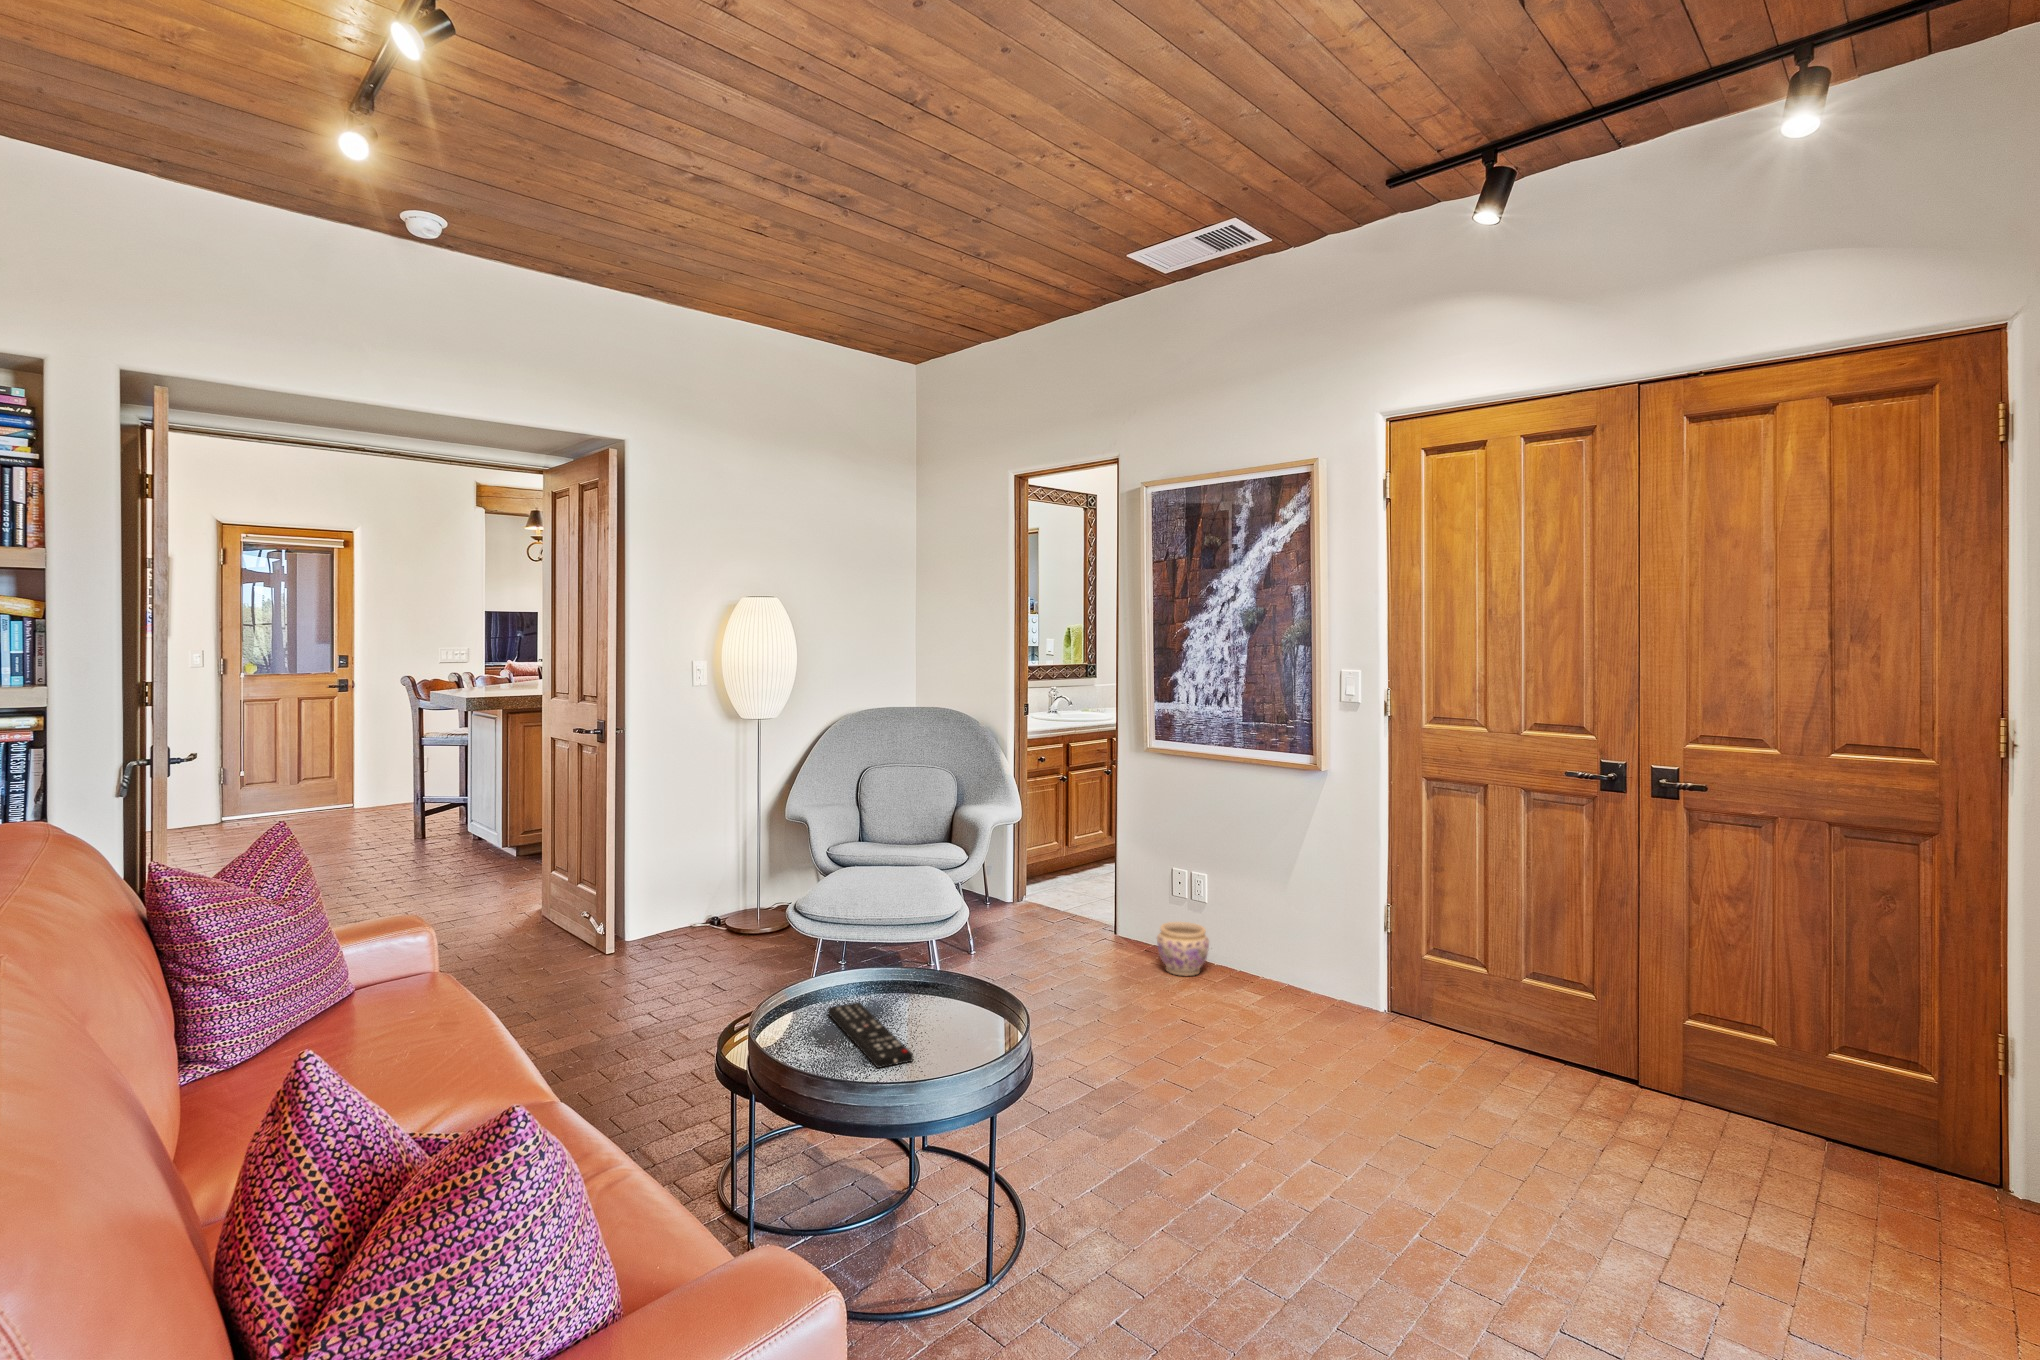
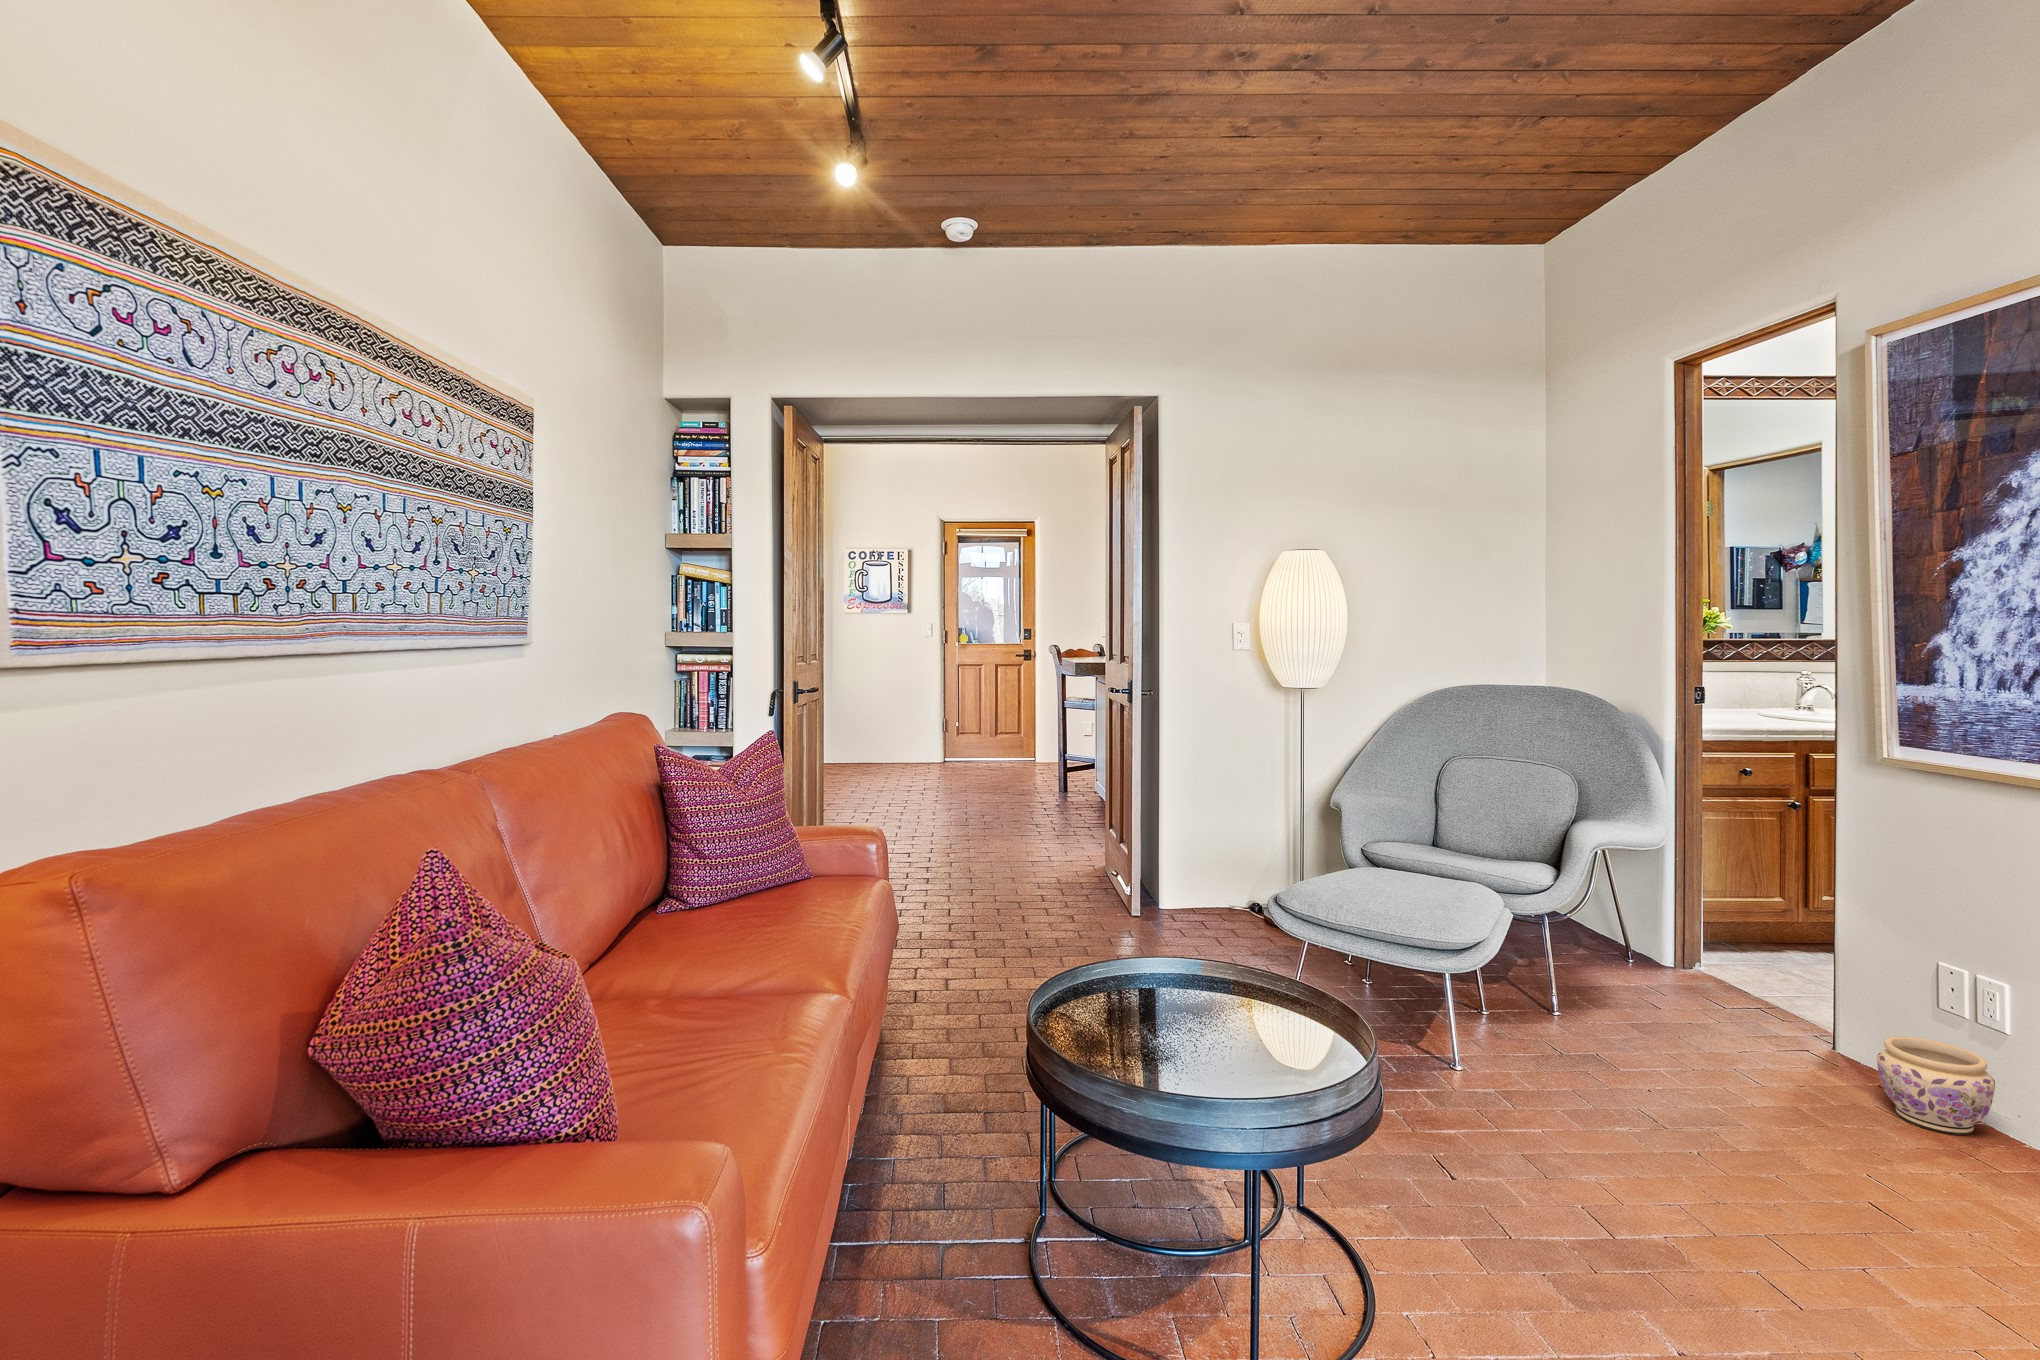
remote control: present [828,1002,913,1068] -> none [1120,983,1181,1062]

